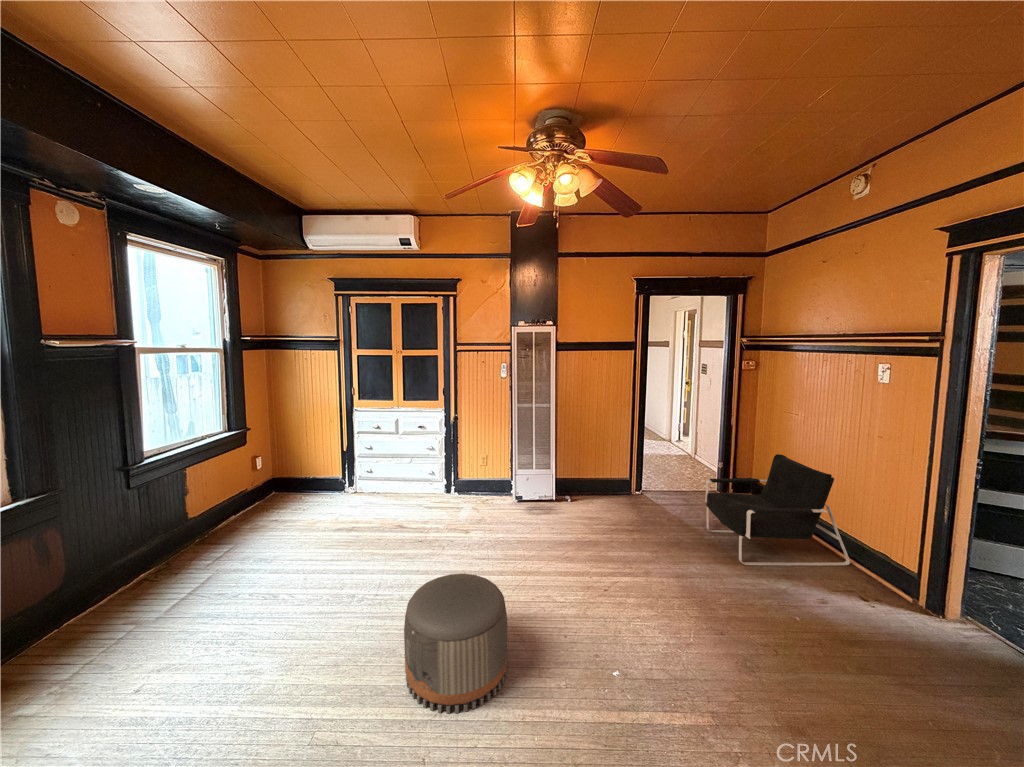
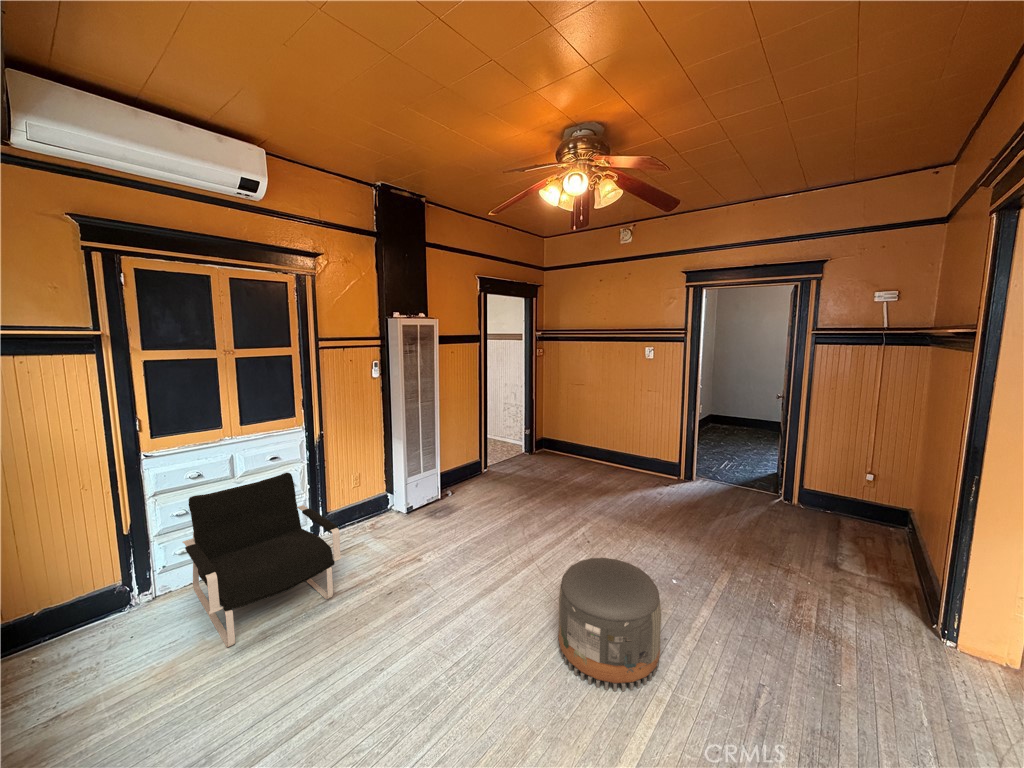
armchair: present [705,454,850,566] -> present [183,473,341,647]

